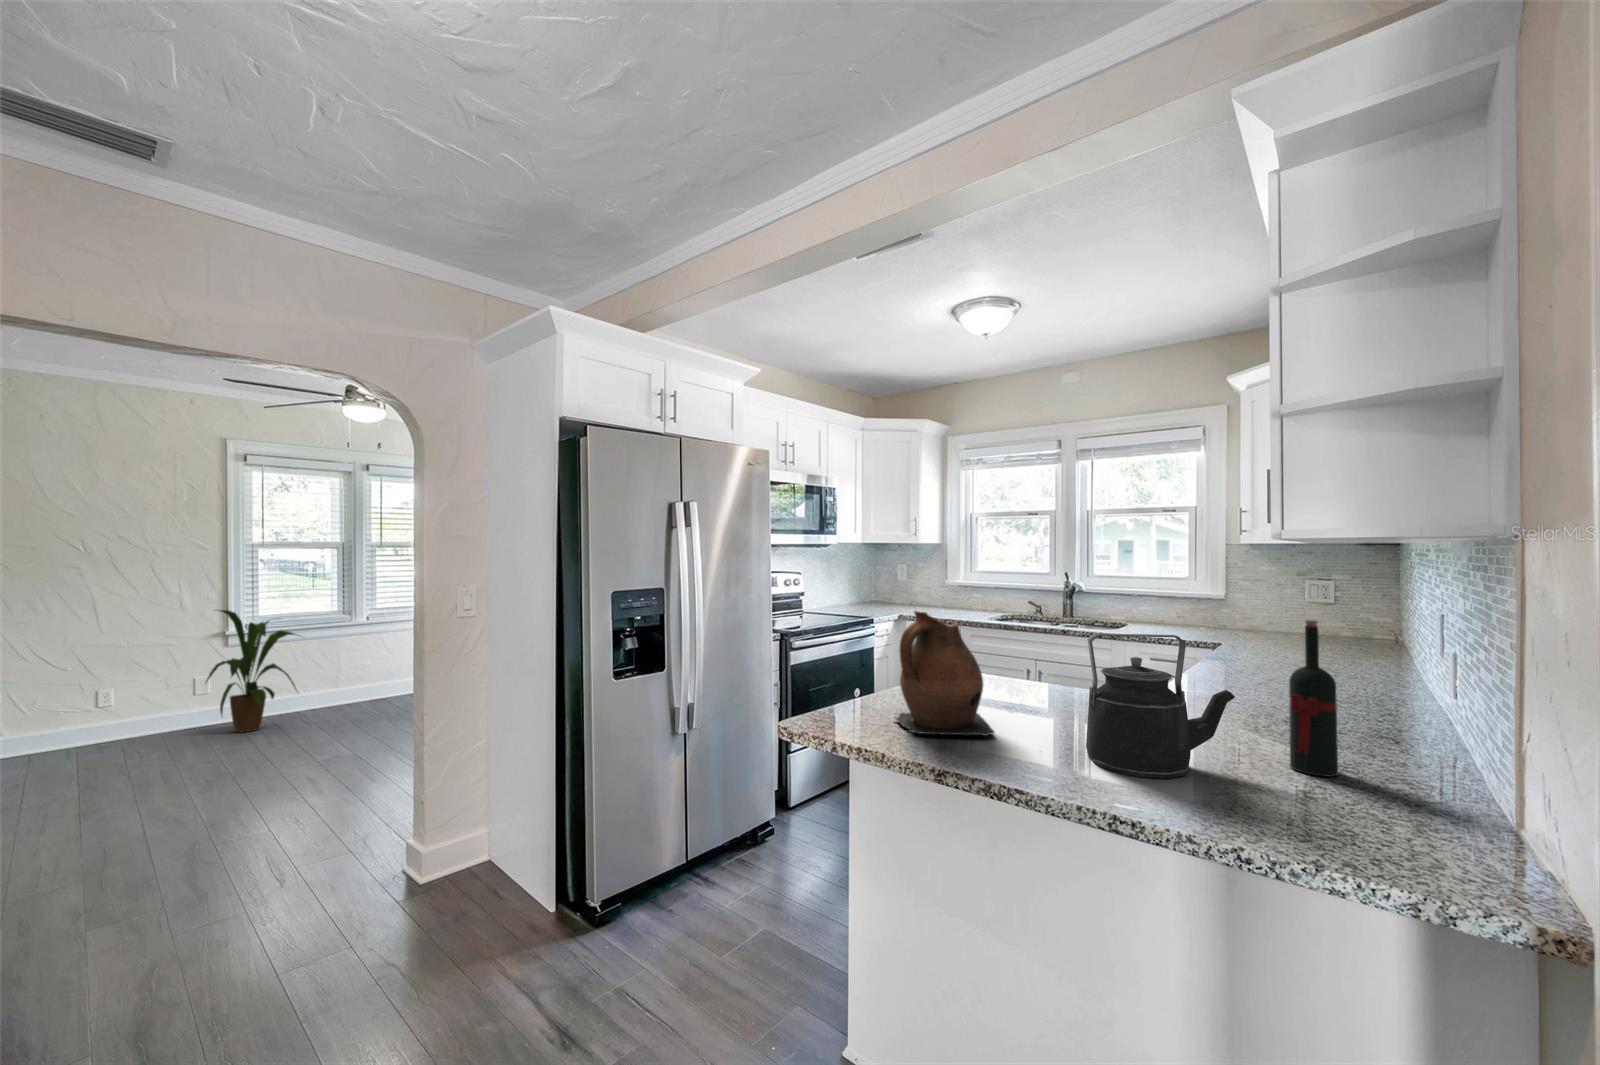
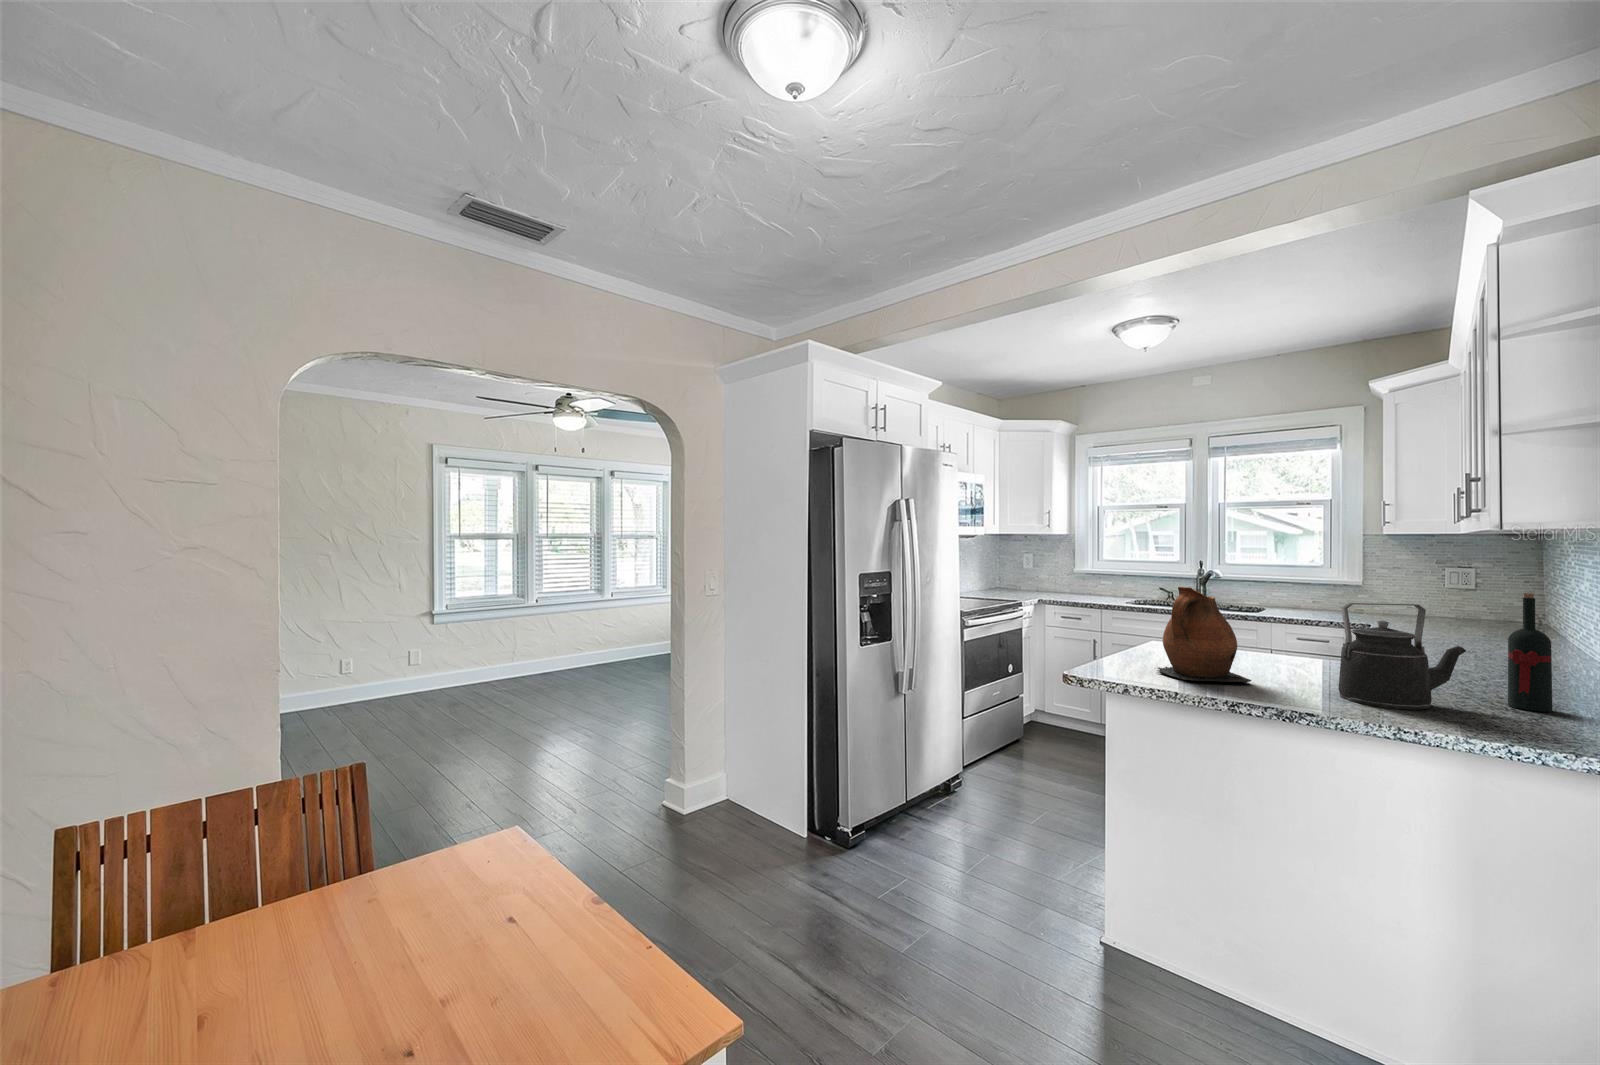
house plant: present [207,610,301,733] -> none [421,592,496,698]

